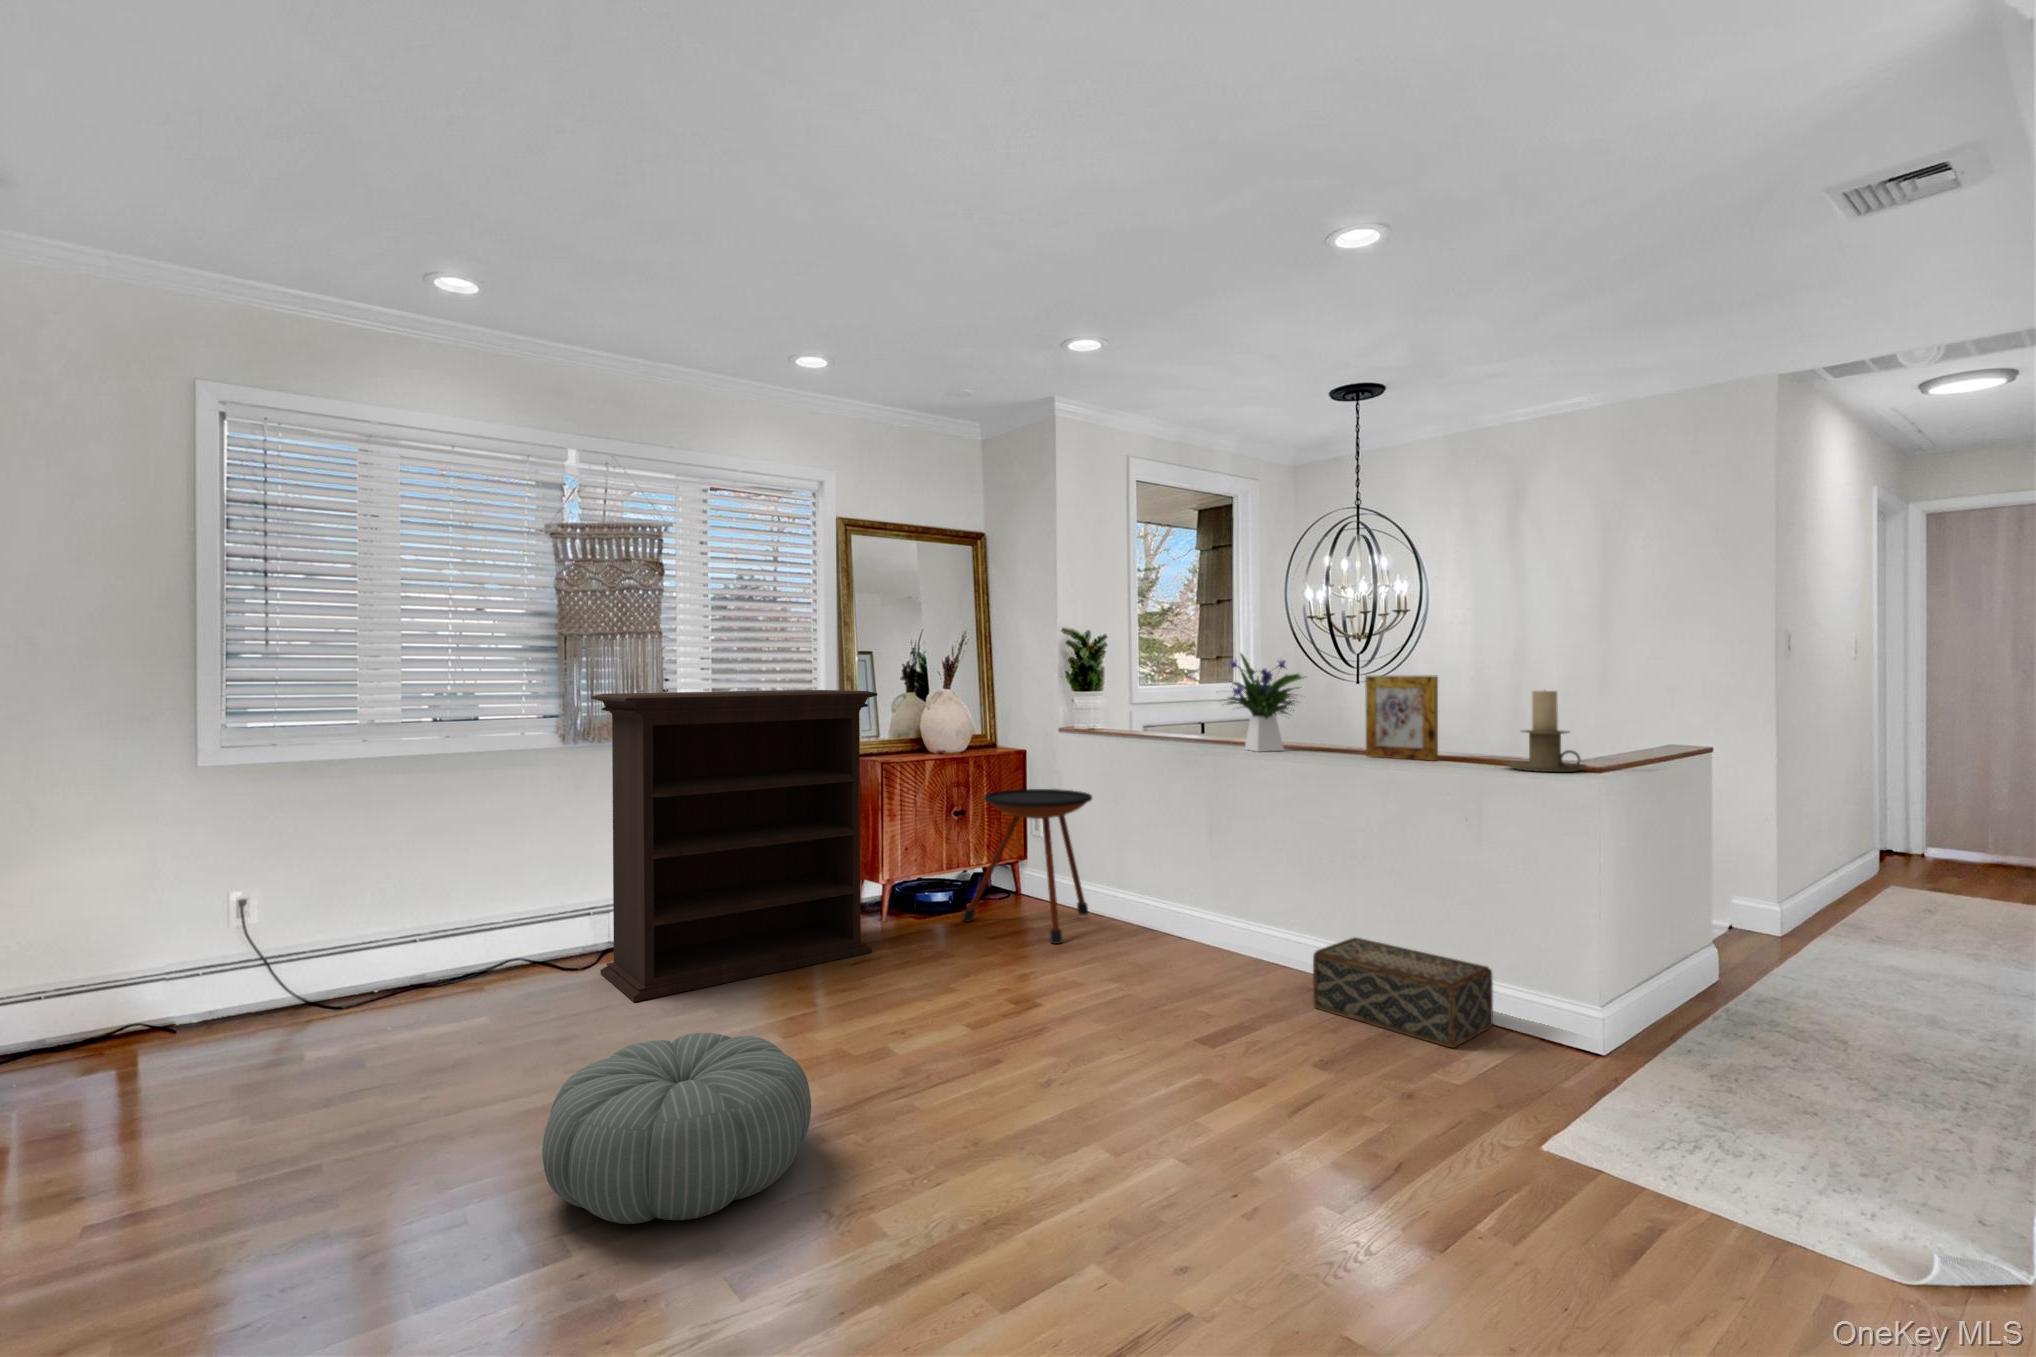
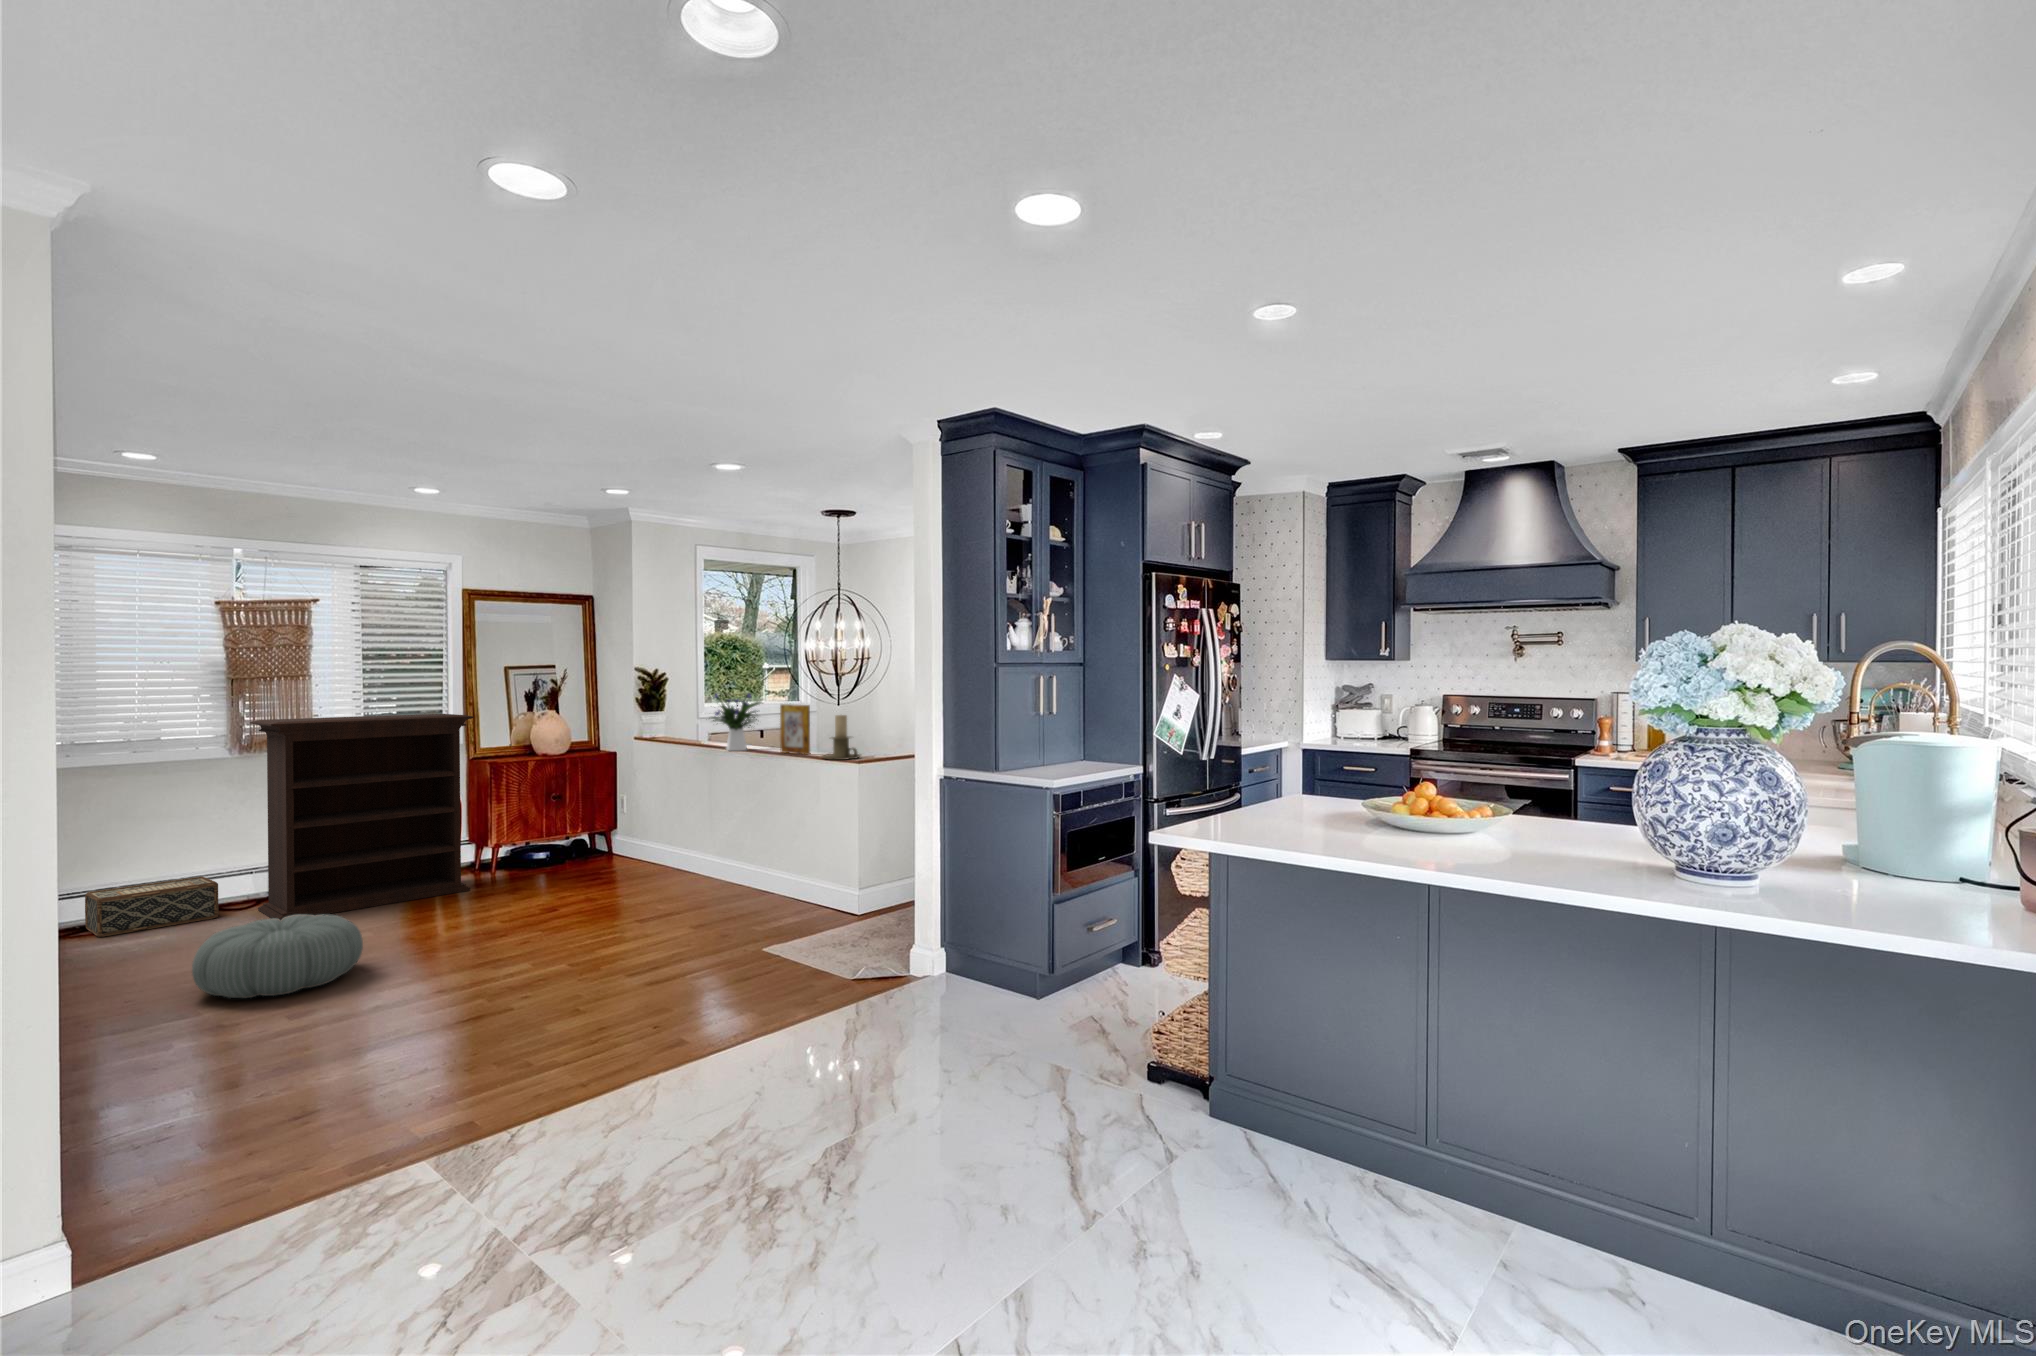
side table: present [963,789,1092,944] -> none [552,779,649,880]
woven basket: present [1313,937,1493,1048] -> present [85,876,218,937]

